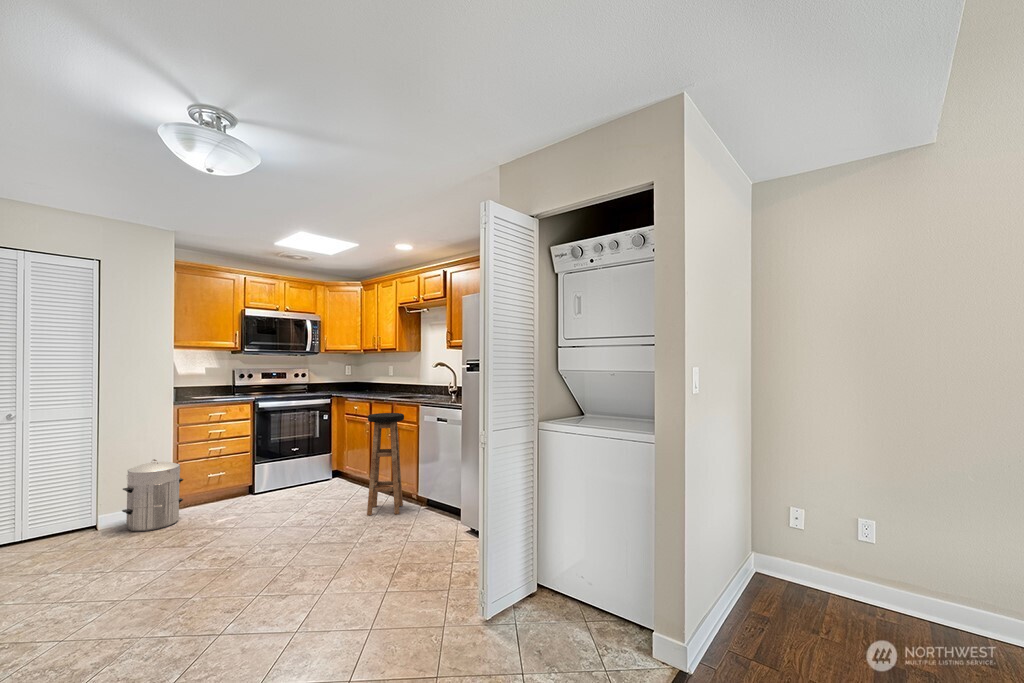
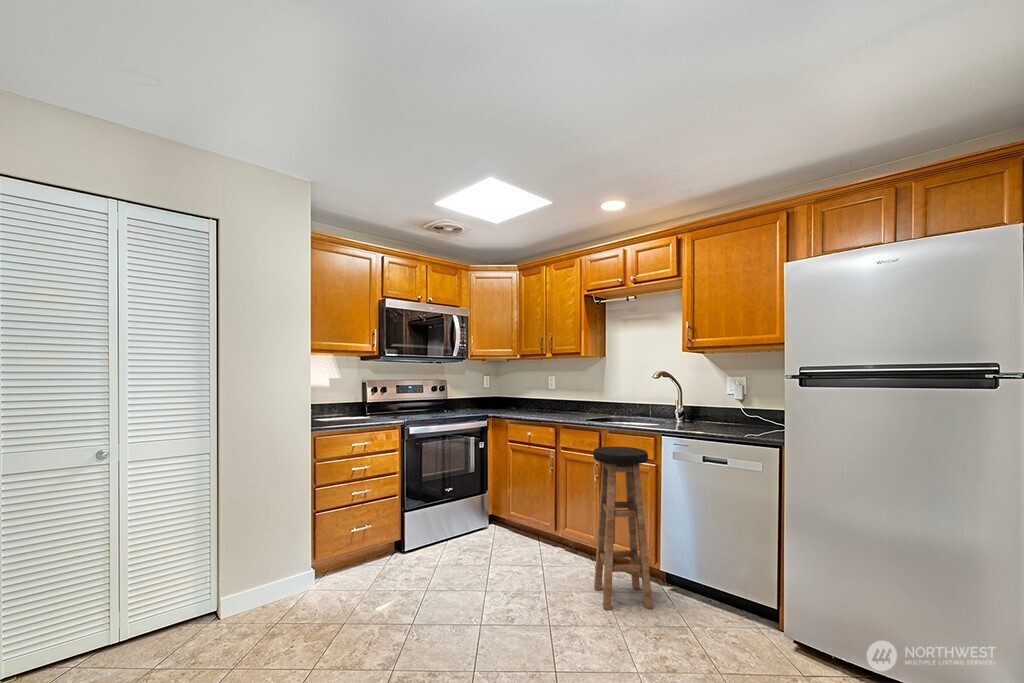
waste bin: present [122,459,183,532] -> none [248,519,329,638]

